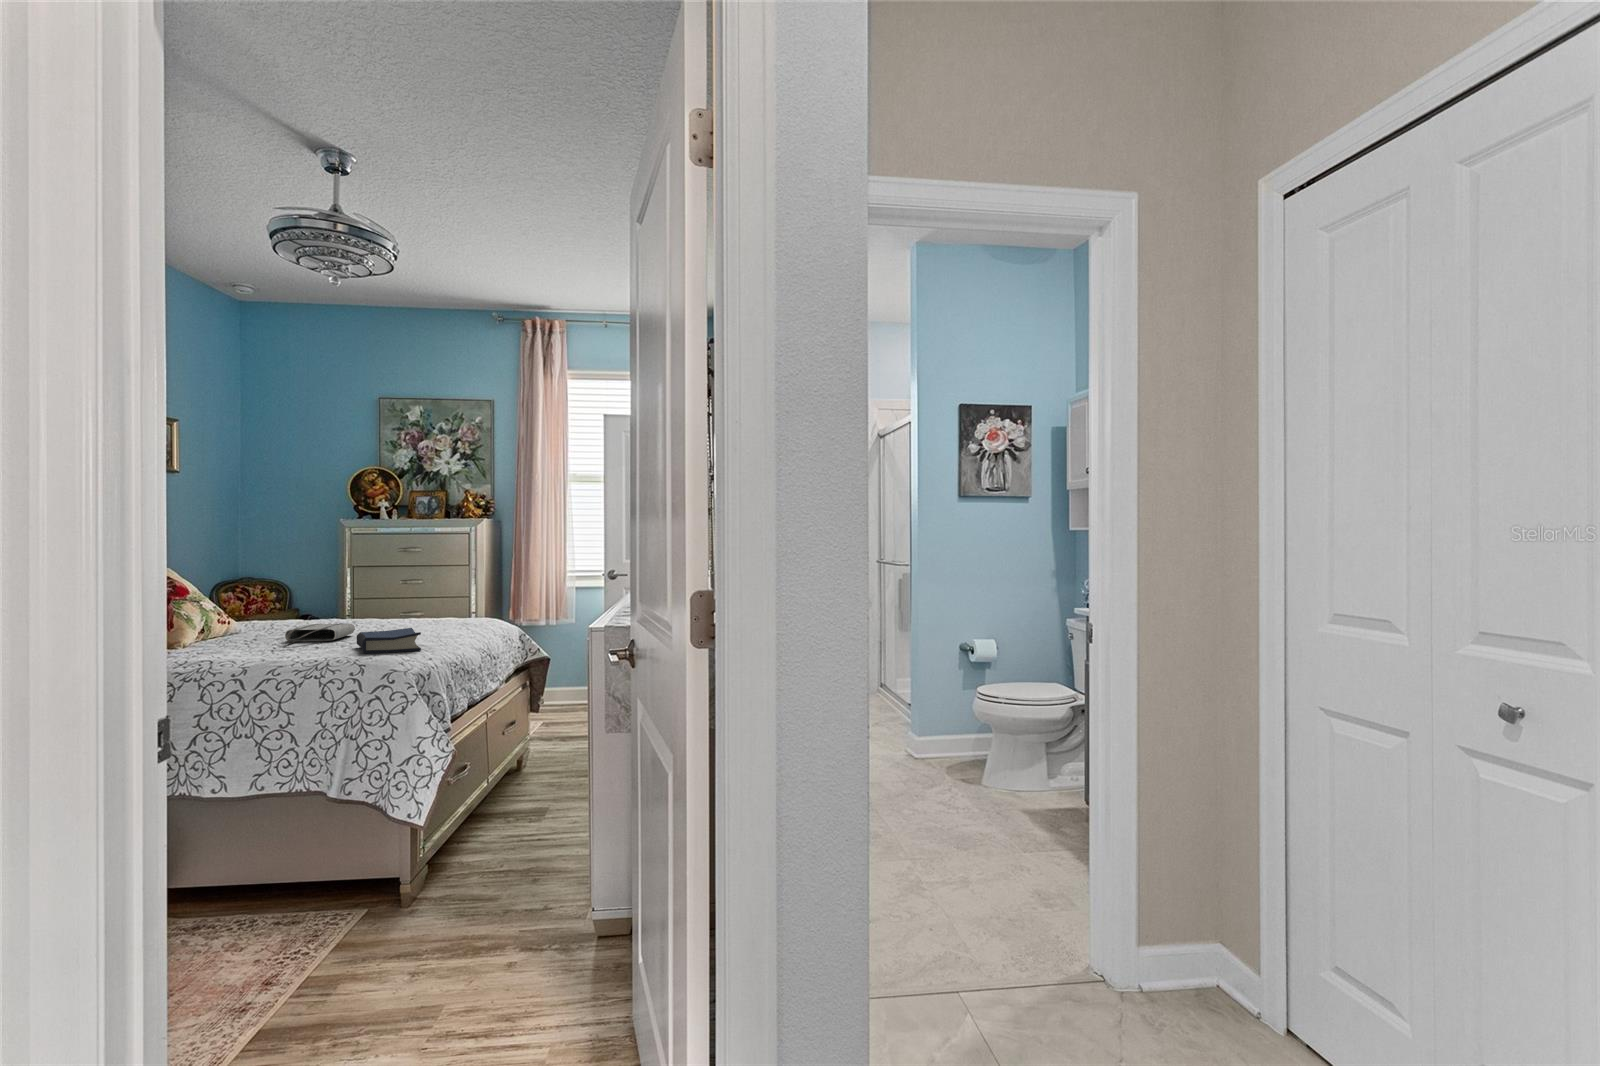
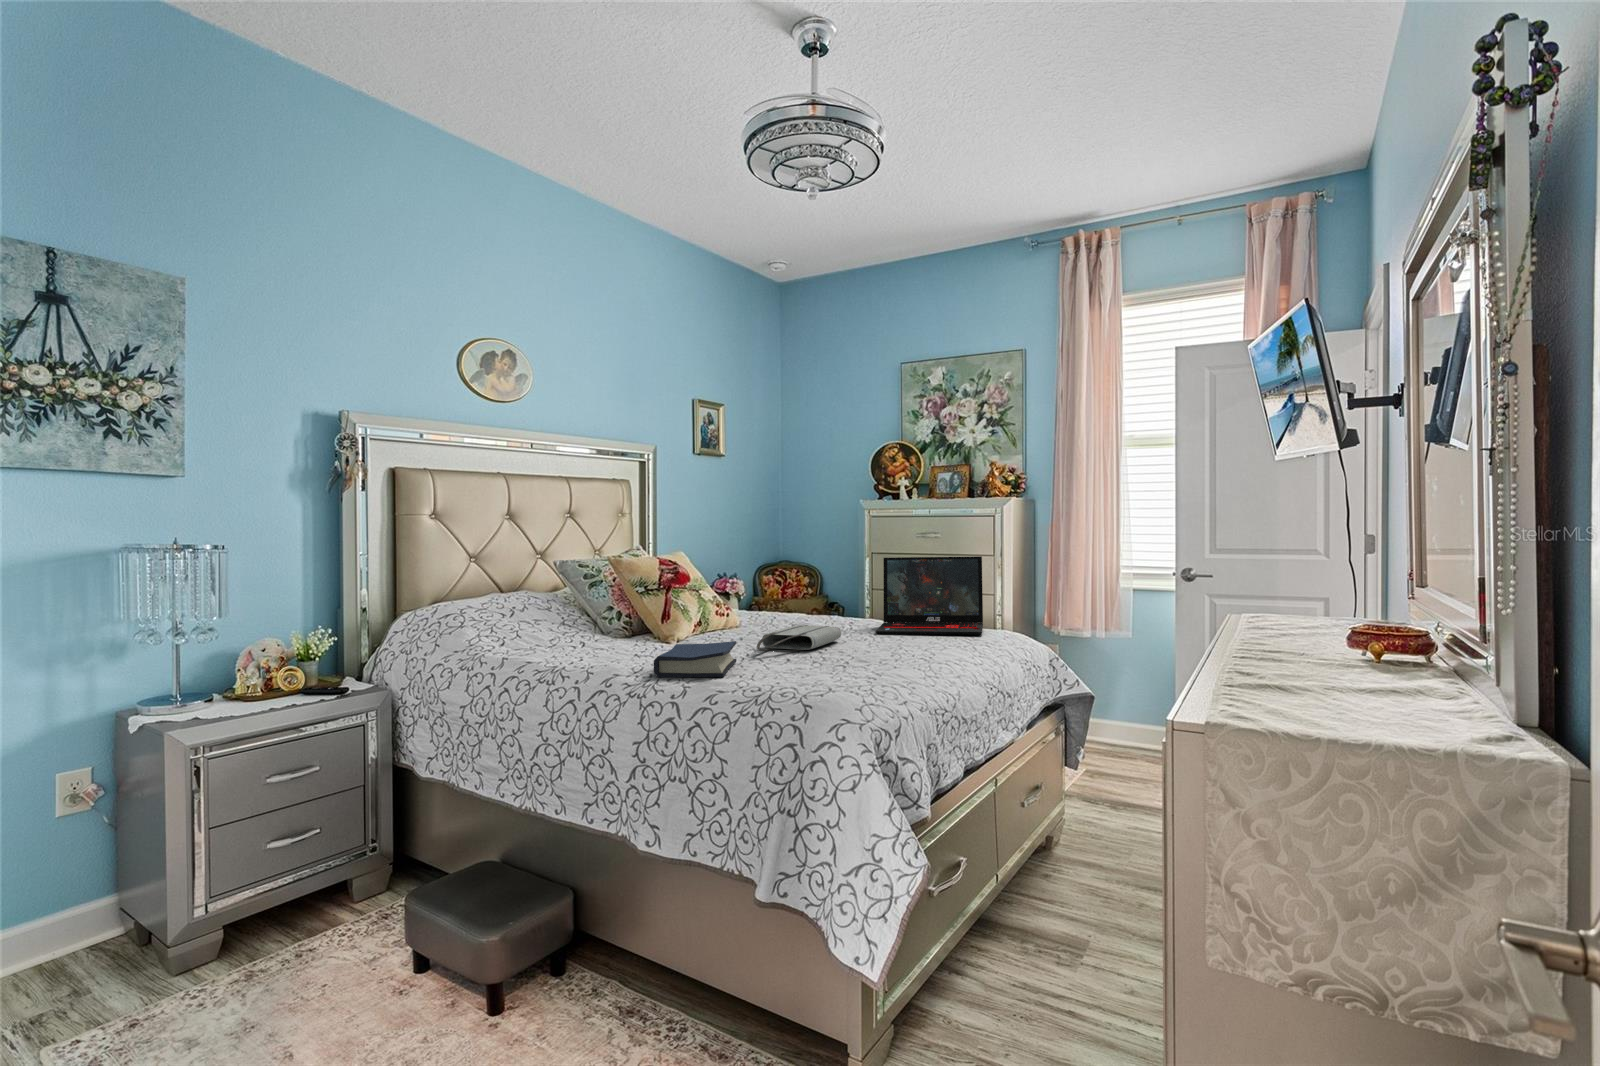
laptop: none [381,567,472,631] -> present [875,556,983,635]
hardback book: present [357,628,421,654] -> present [654,641,736,678]

